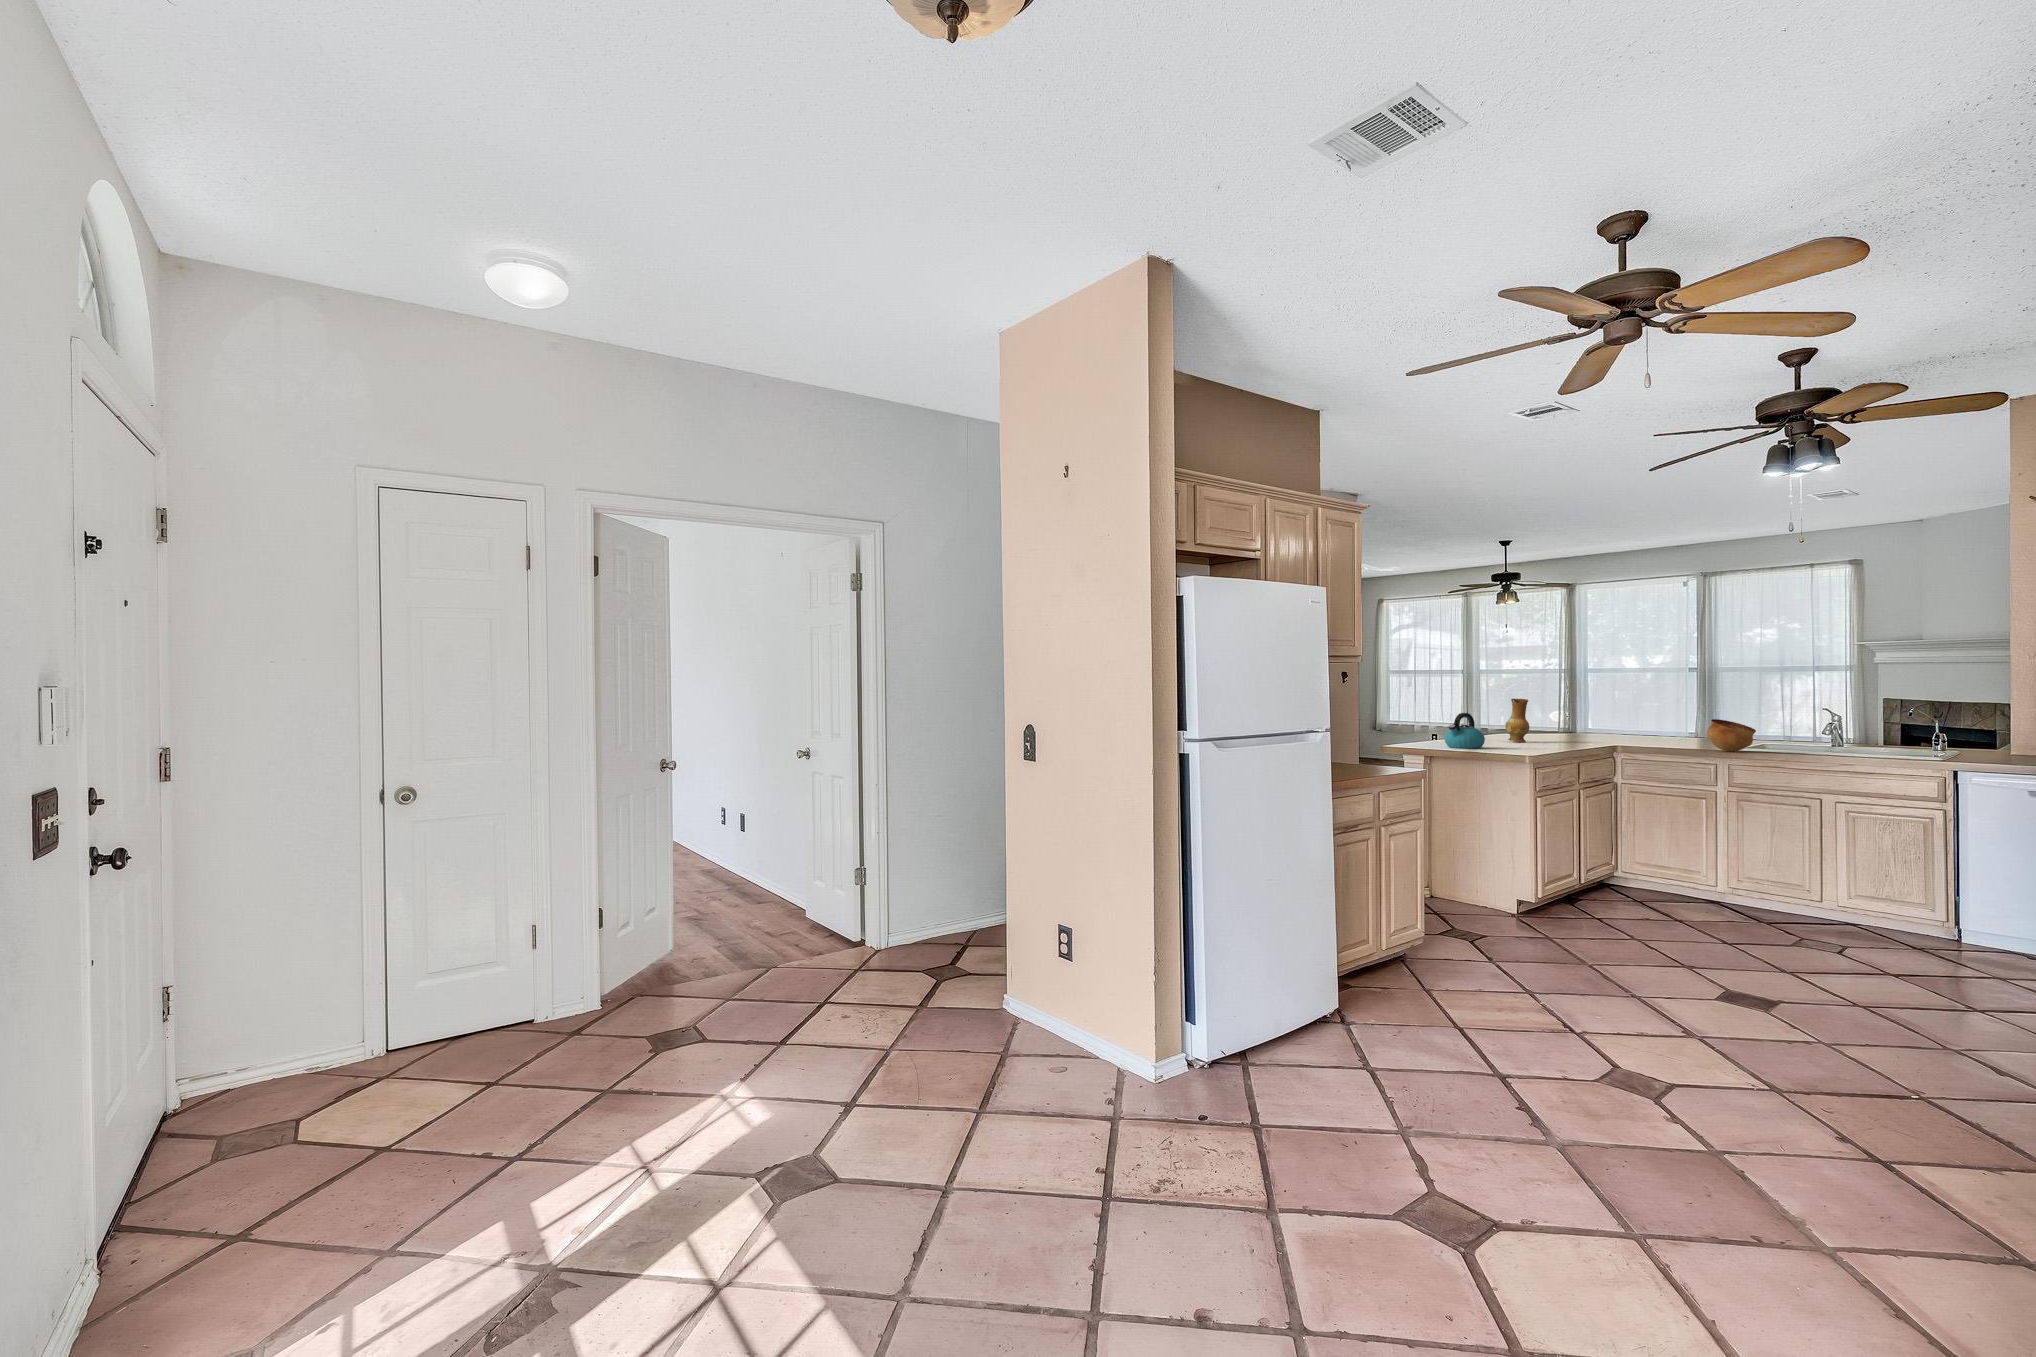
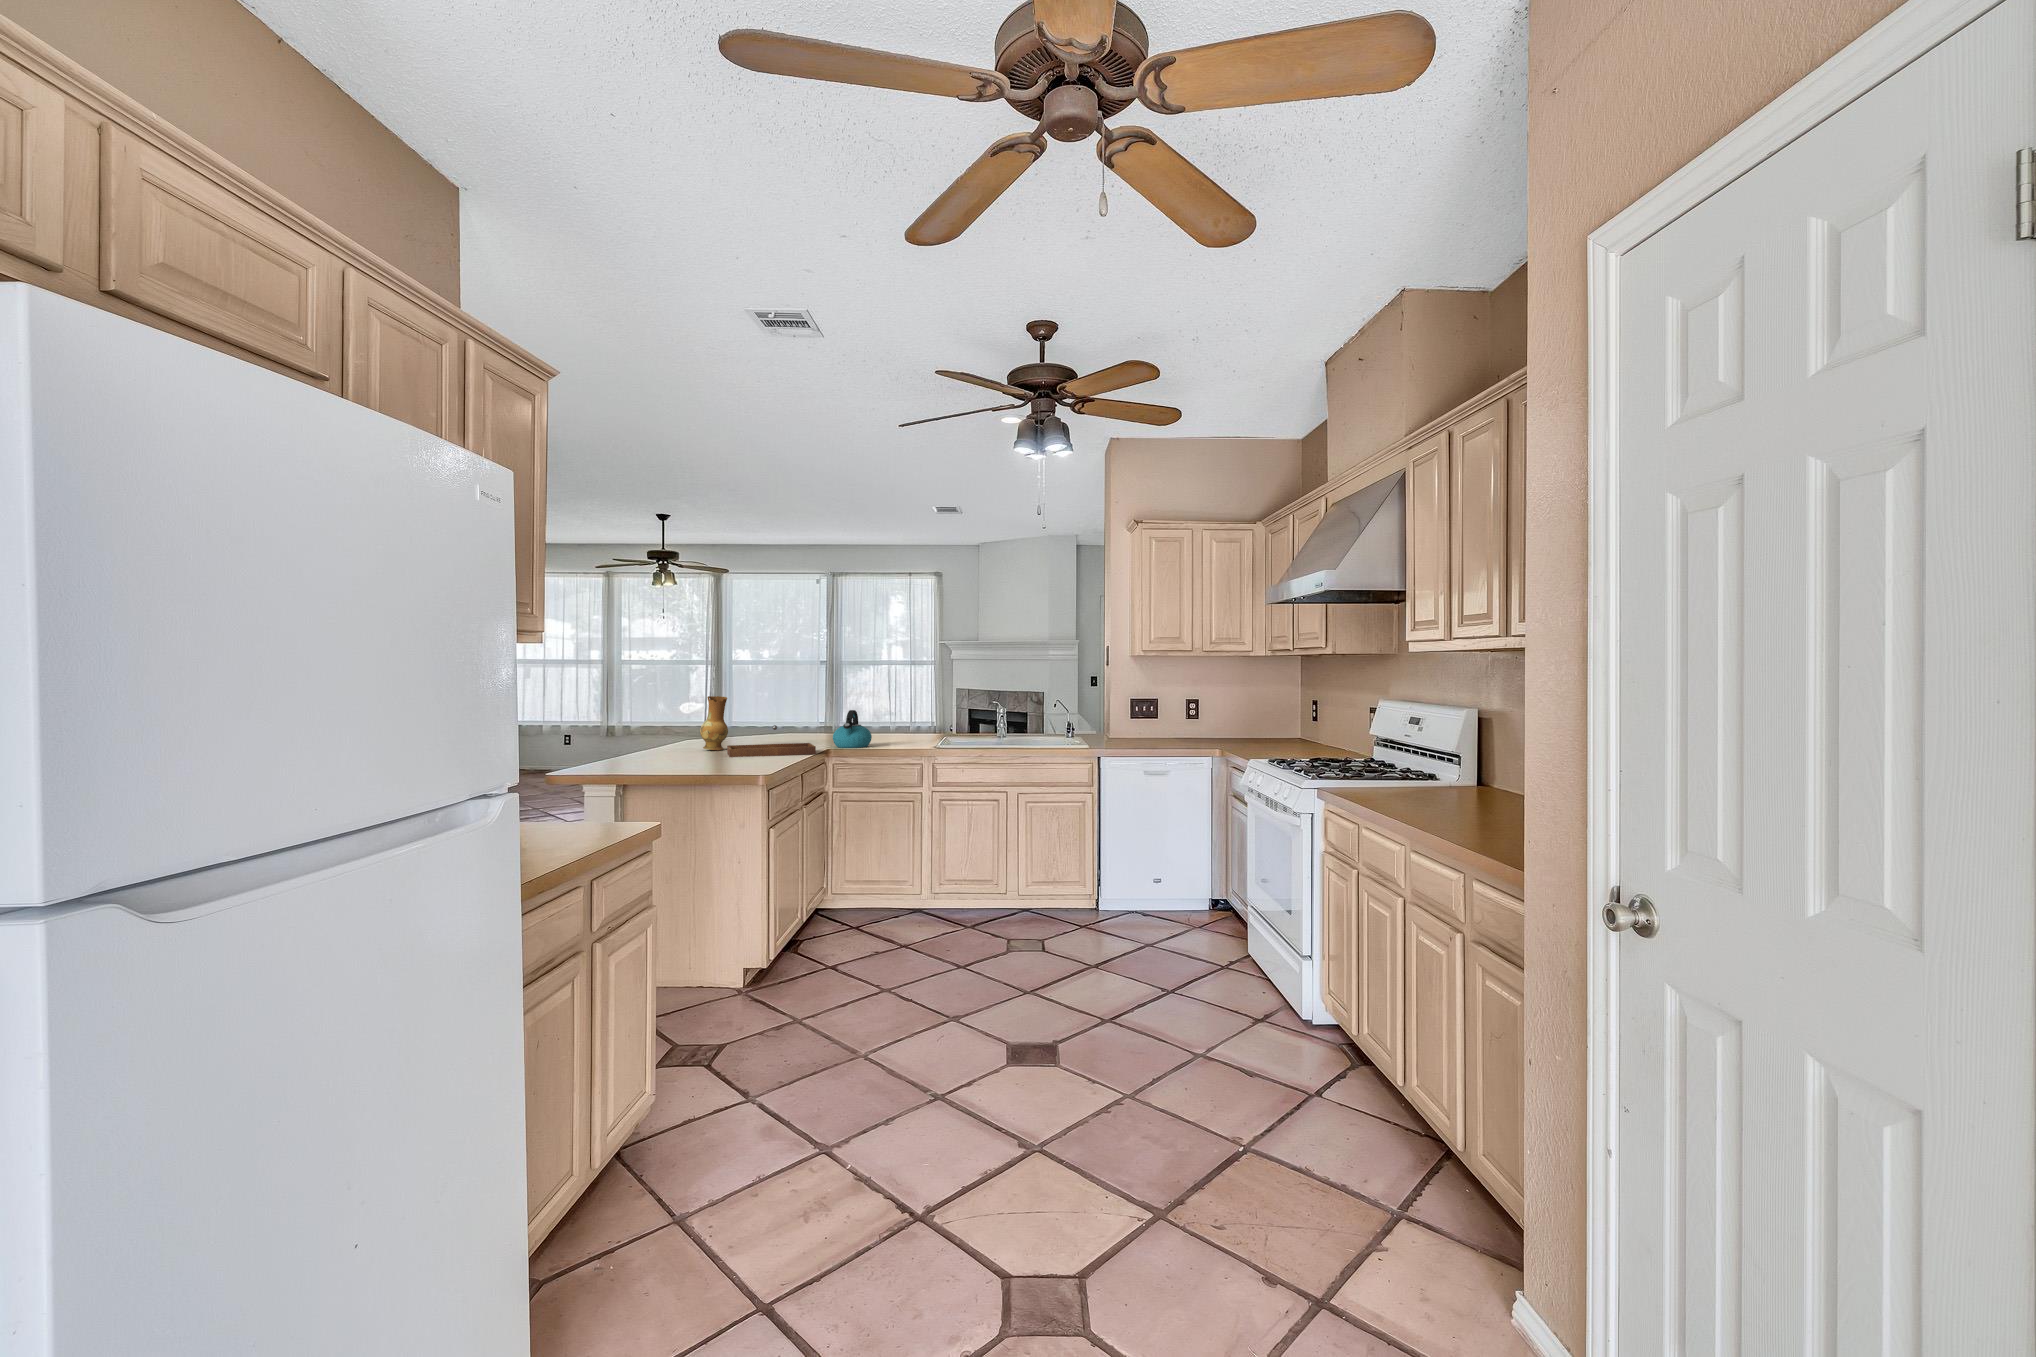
kettle: present [1444,713,1485,749] -> present [833,710,872,748]
bowl: present [1706,719,1756,751] -> none [906,715,947,748]
tray: none [1522,723,1601,748] -> present [727,725,816,757]

